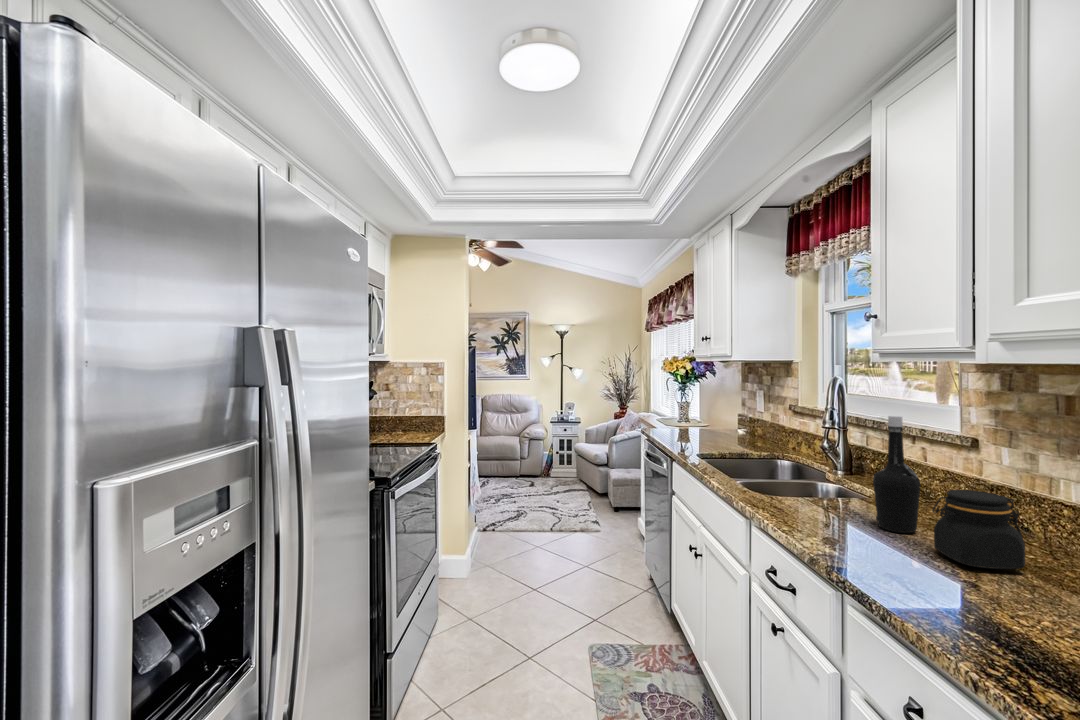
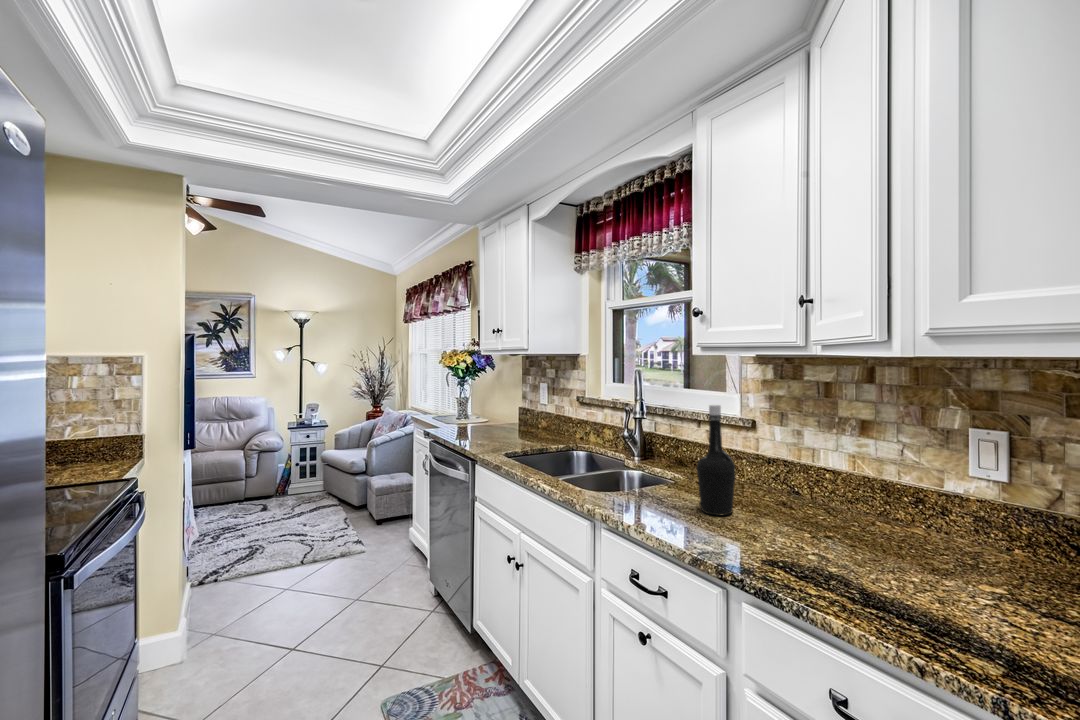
jar: present [932,490,1025,569] -> none [757,469,827,540]

